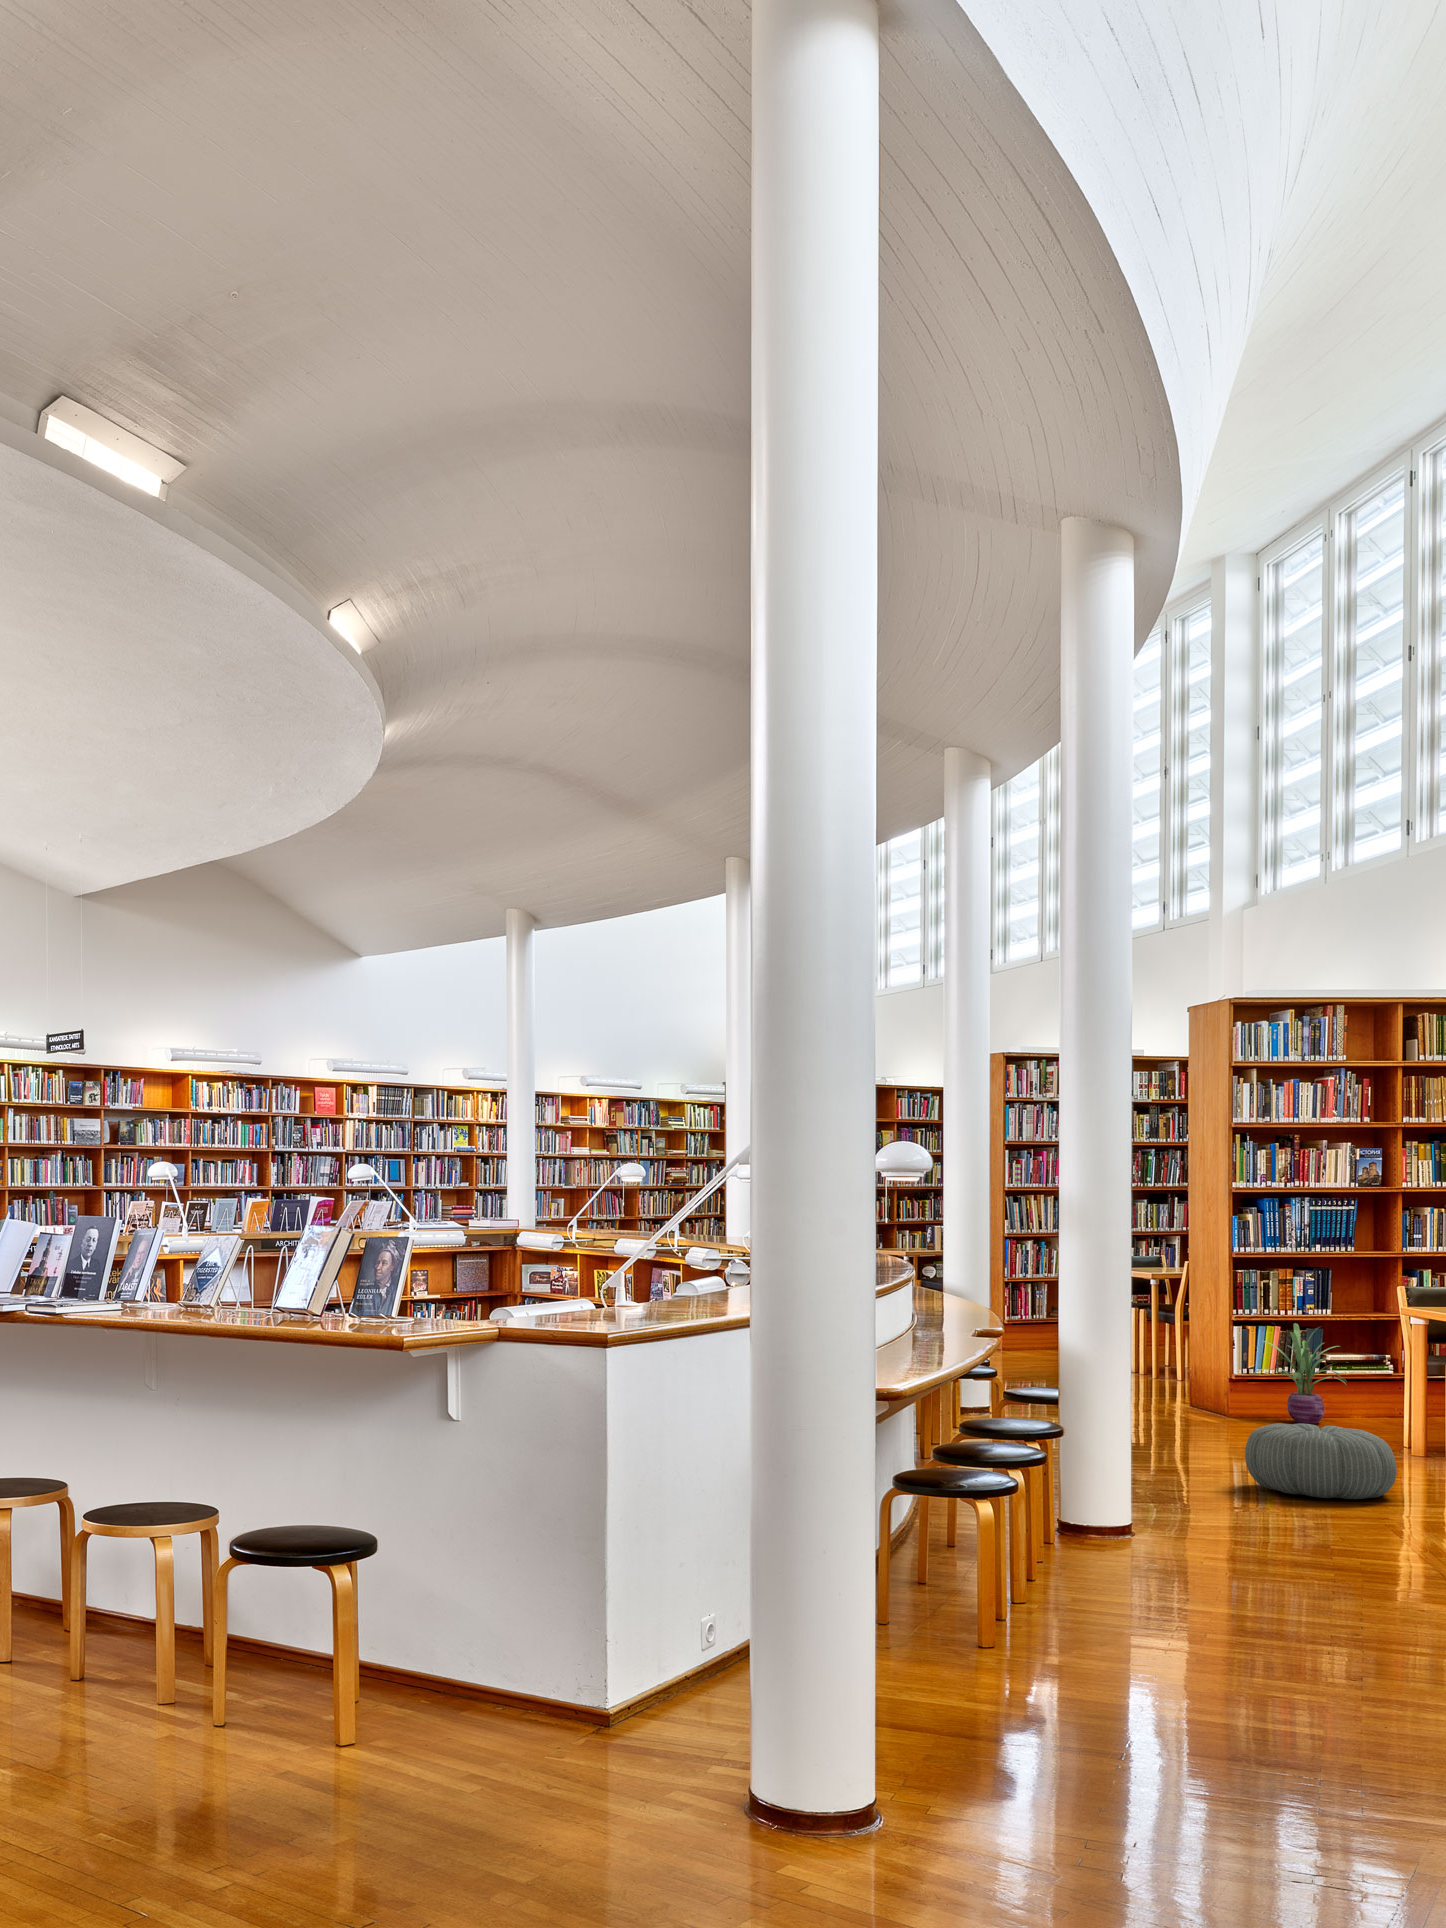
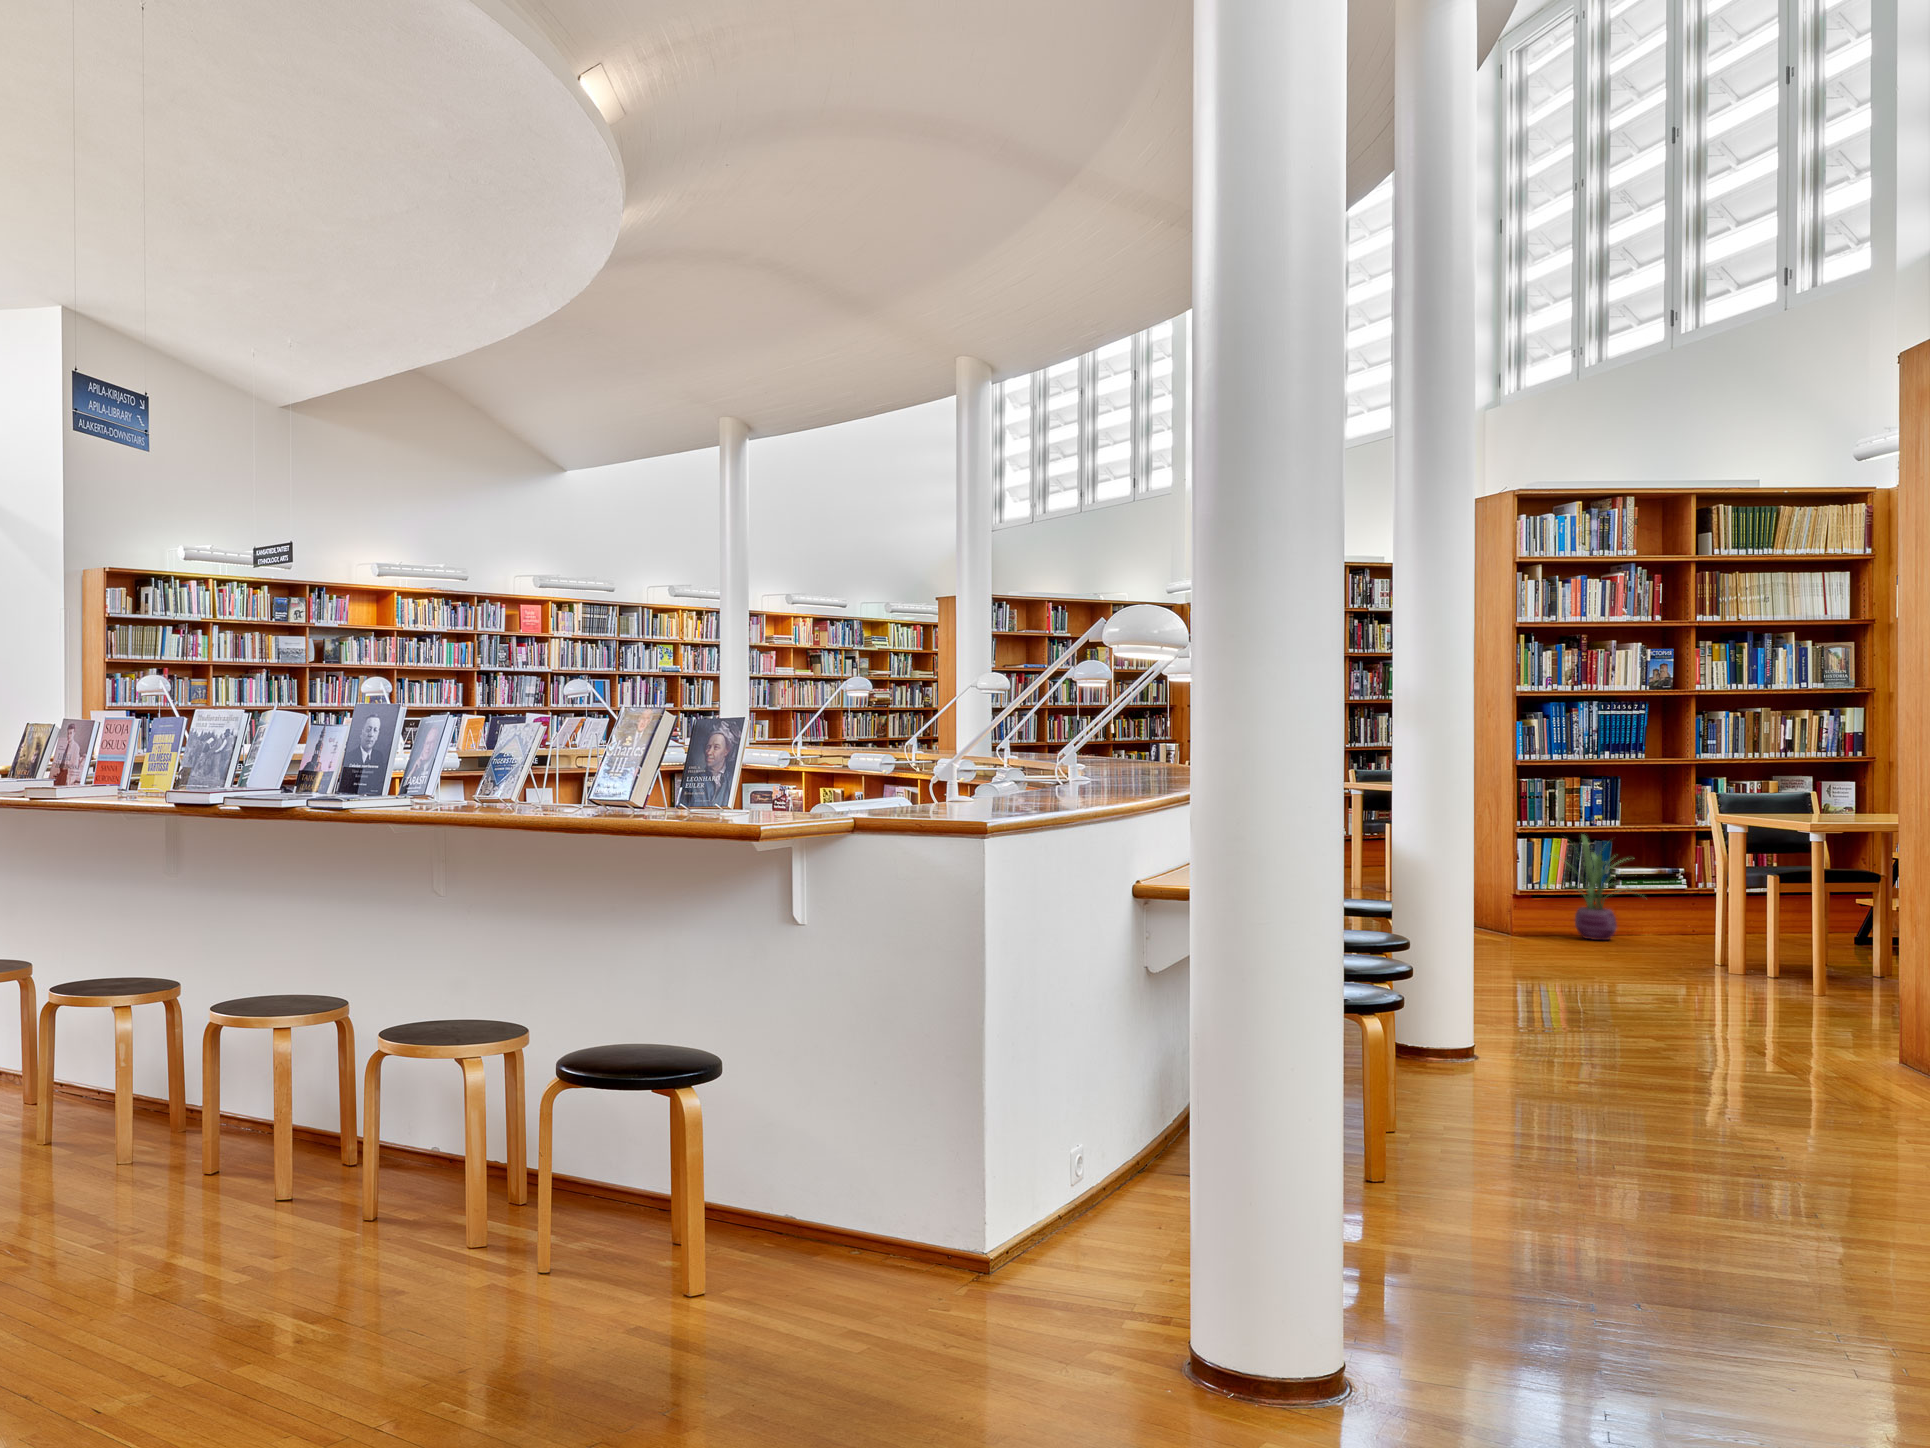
pouf: present [1245,1423,1397,1499] -> none [1610,954,1801,1043]

